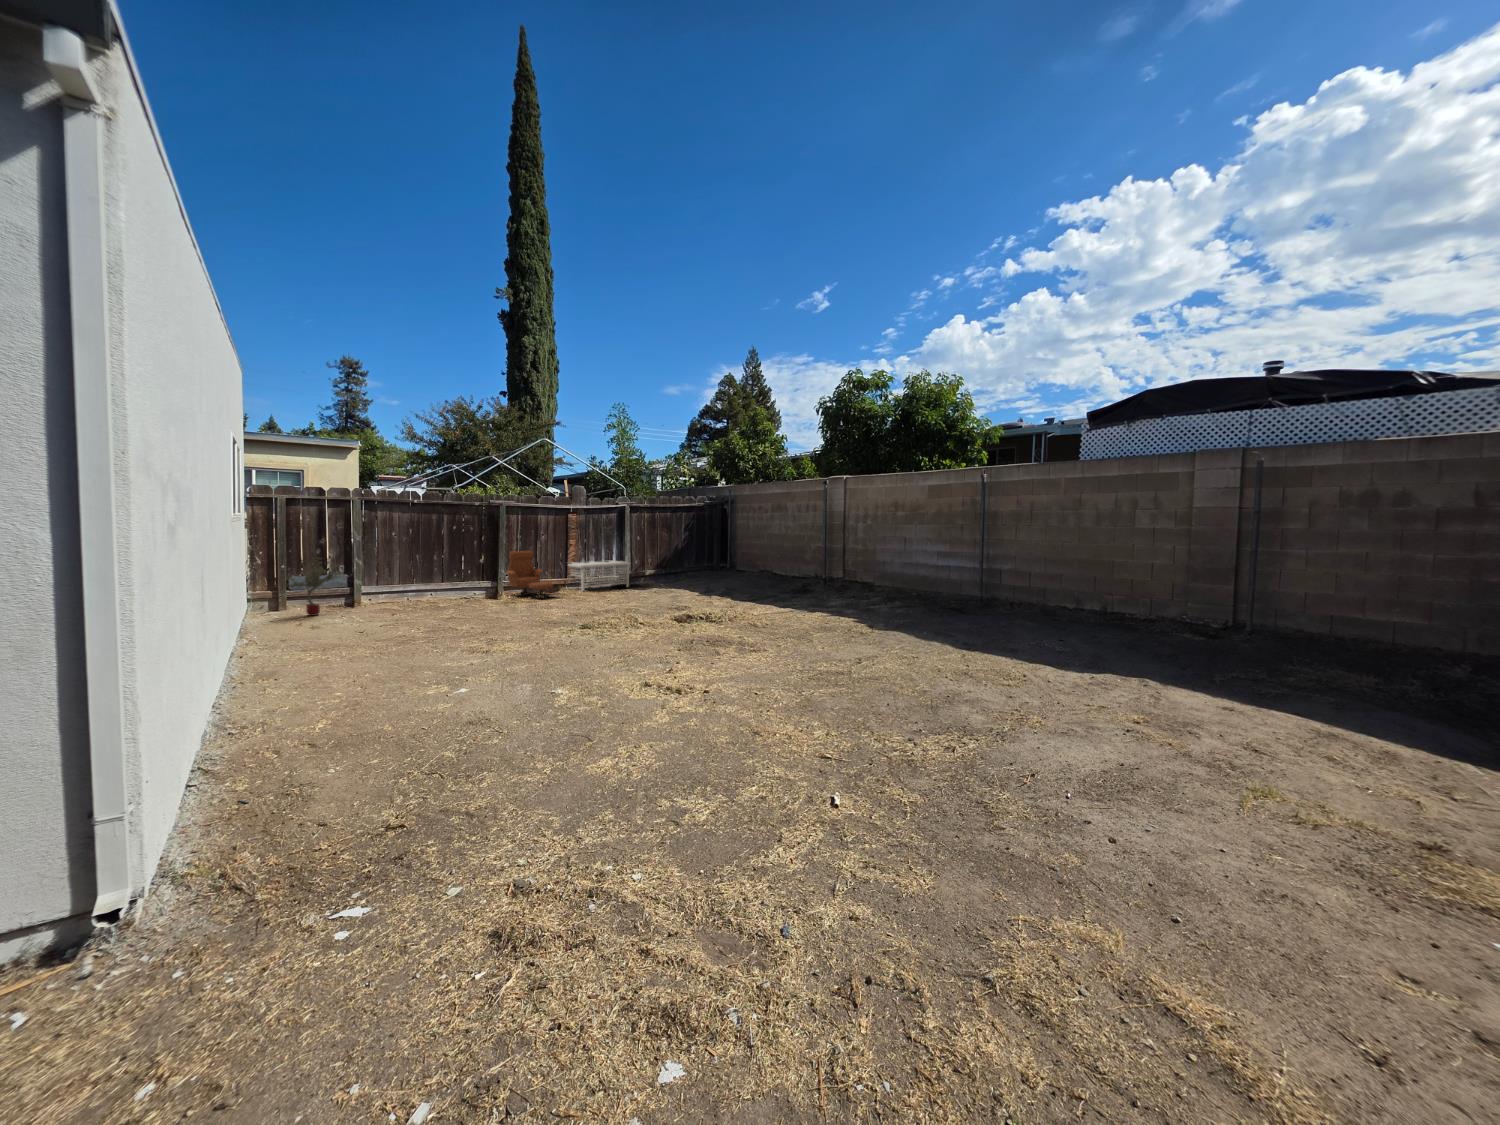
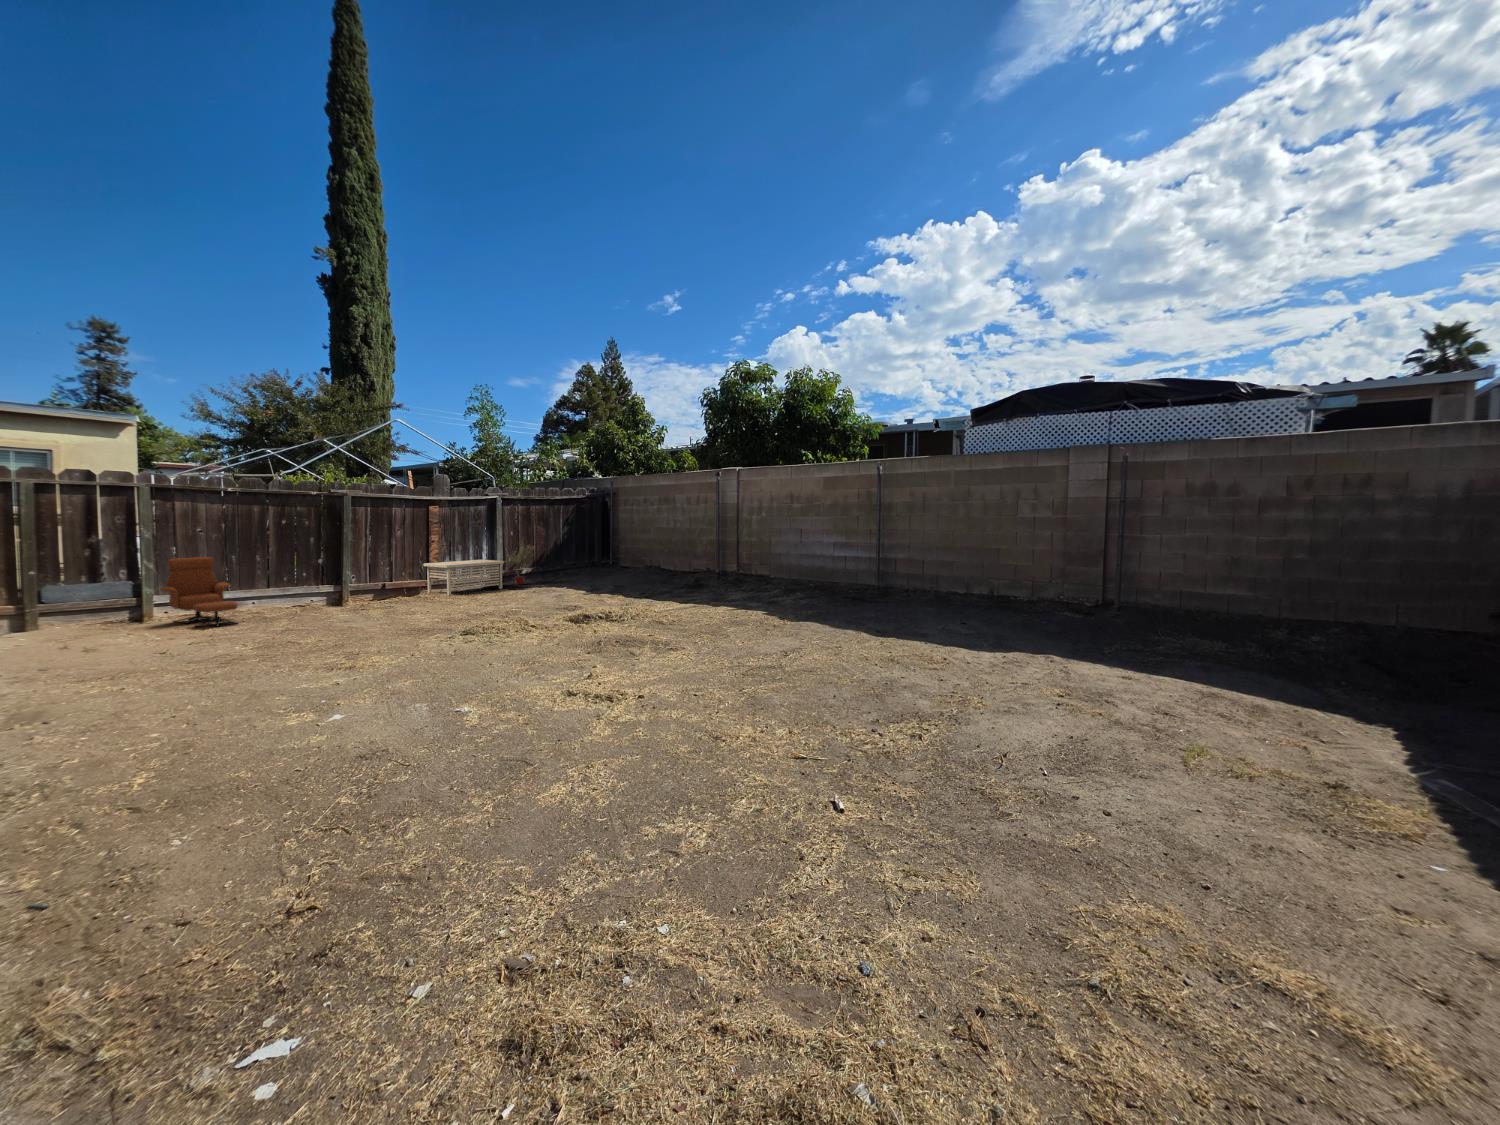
lounge chair: present [506,551,553,599] -> present [160,557,238,627]
potted tree: present [284,558,339,616] -> present [504,542,535,585]

